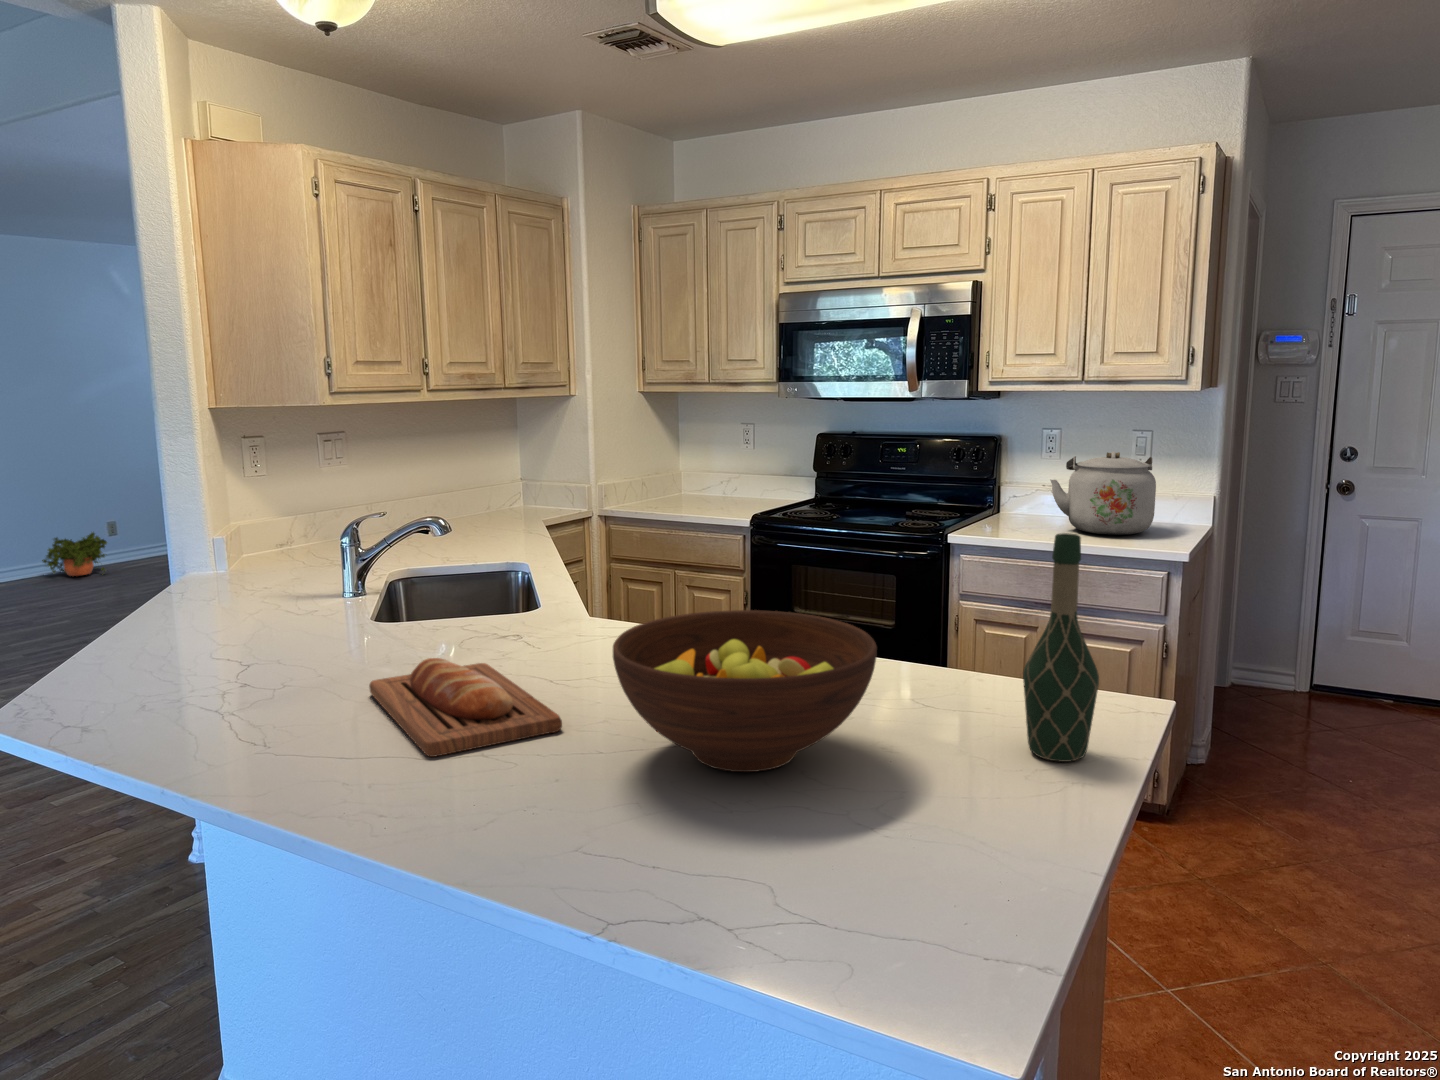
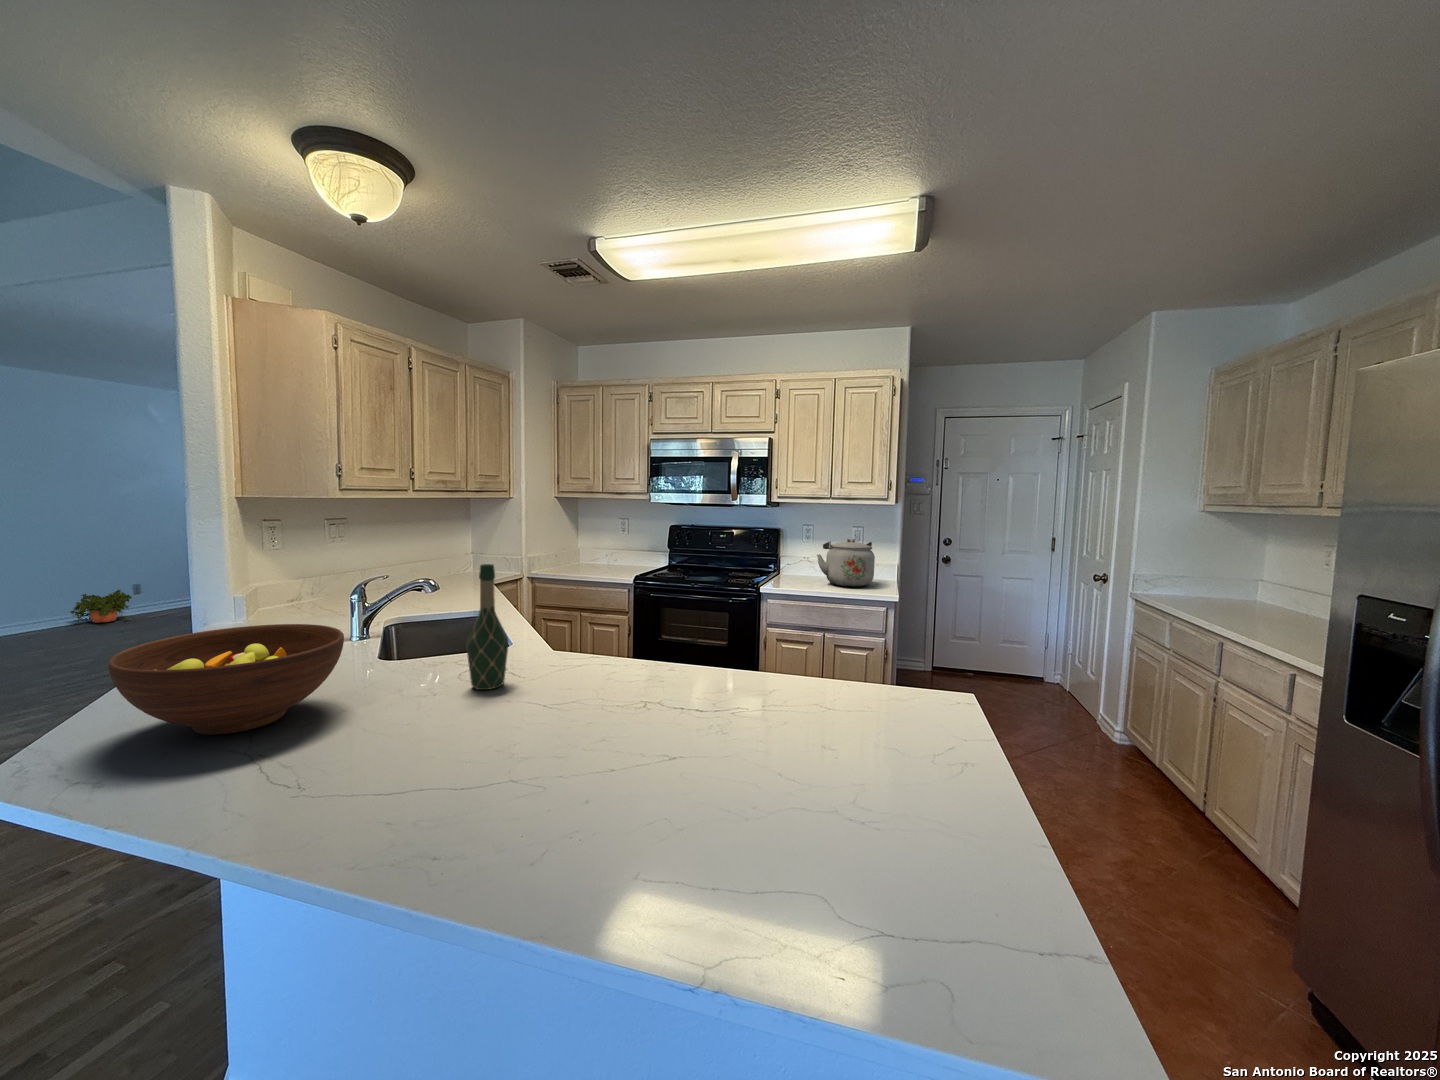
wine bottle: present [1023,533,1099,762] -> present [466,564,509,690]
fruit bowl: present [613,610,877,772] -> present [108,624,344,735]
bread loaf: present [369,658,562,757] -> none [389,696,571,794]

